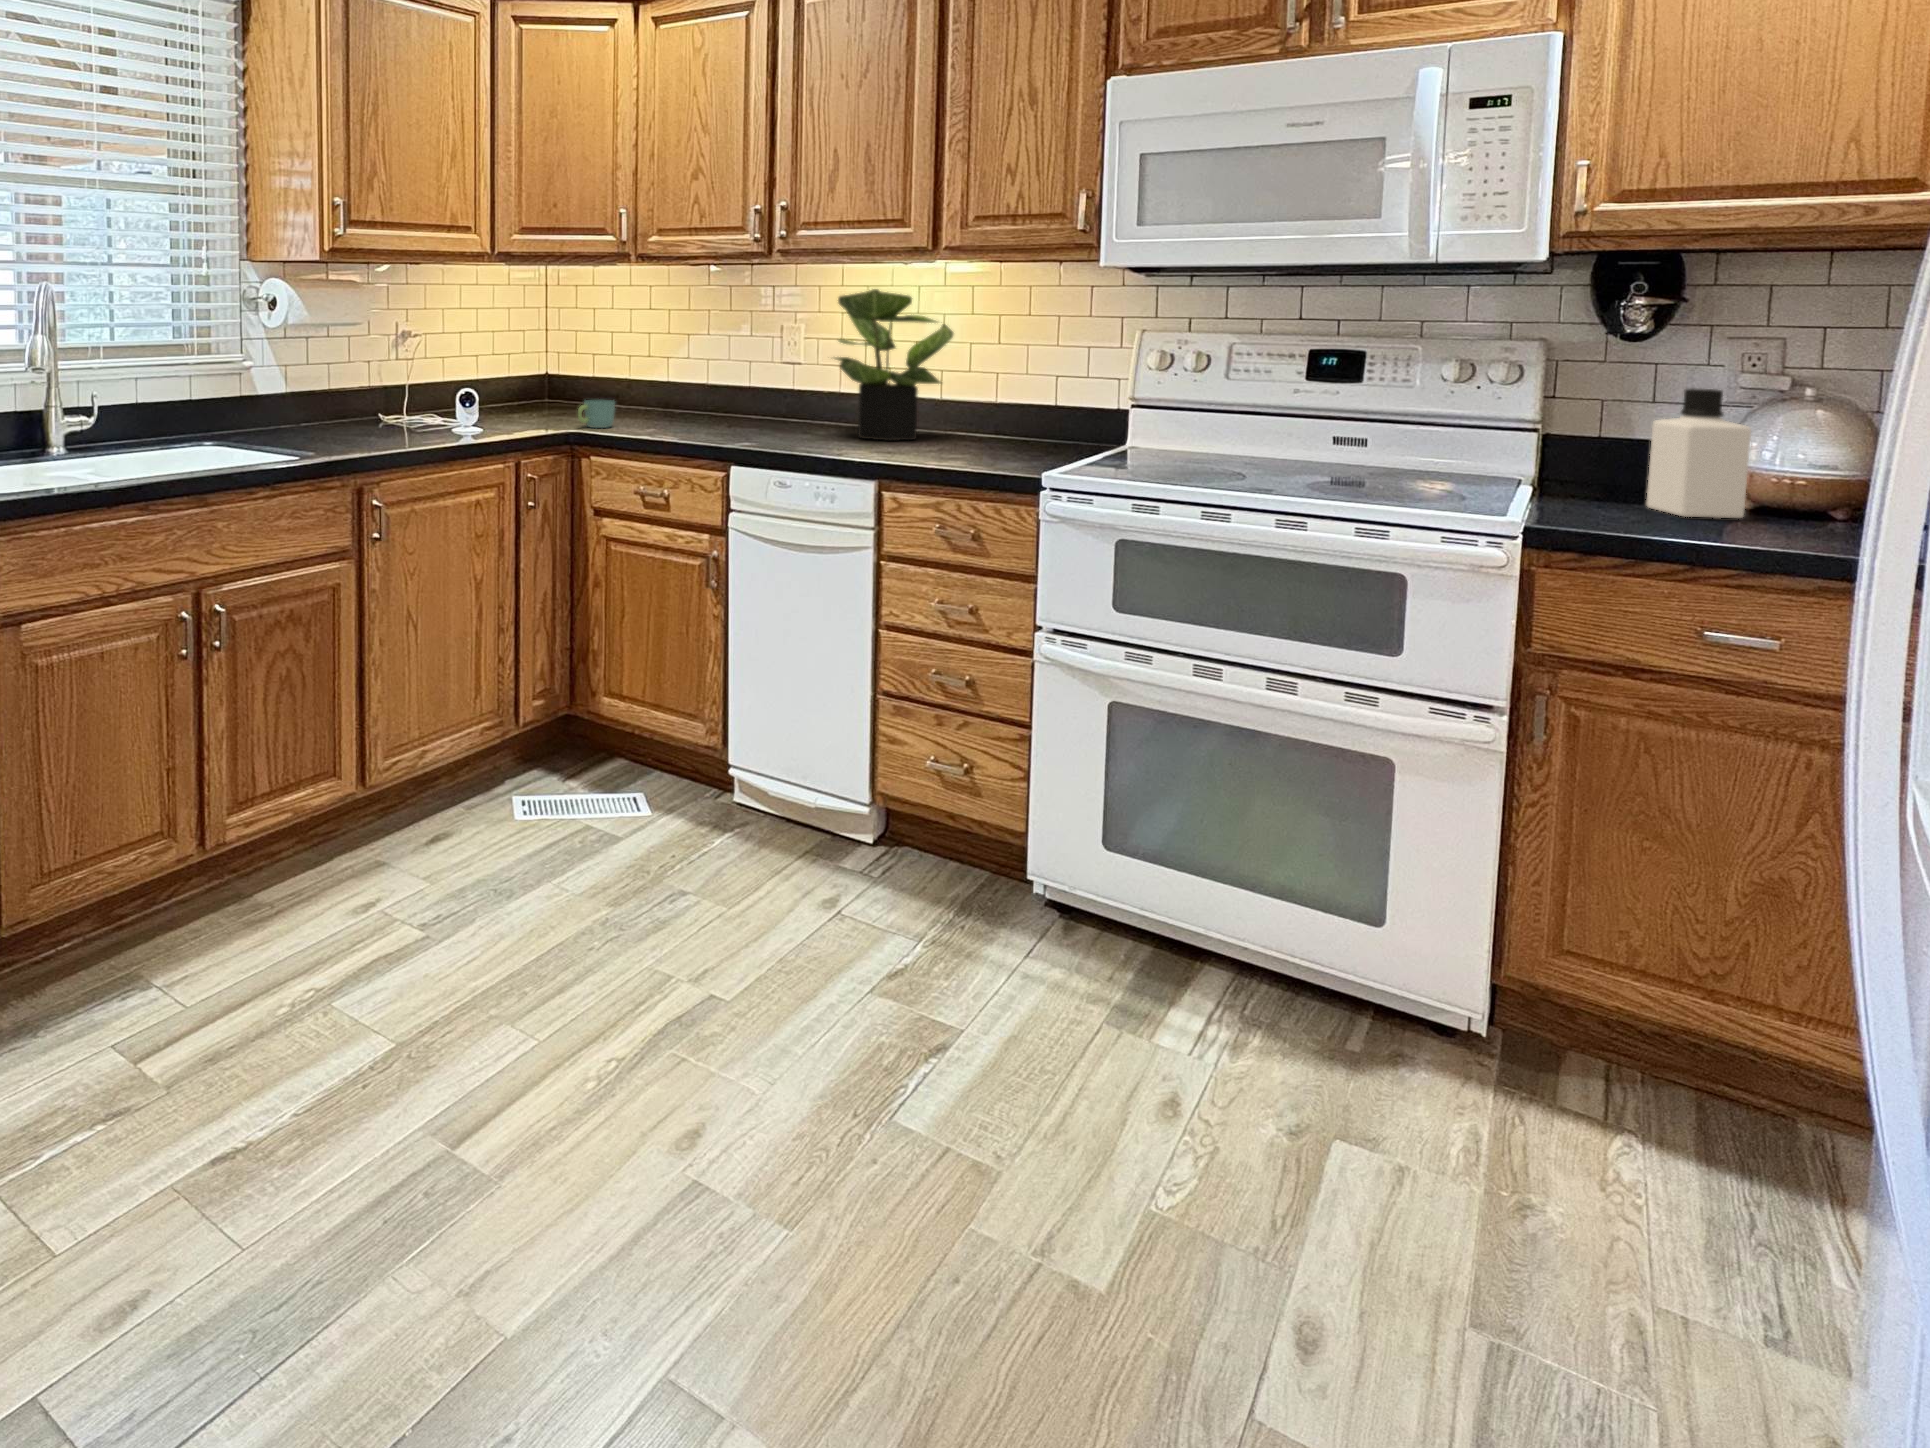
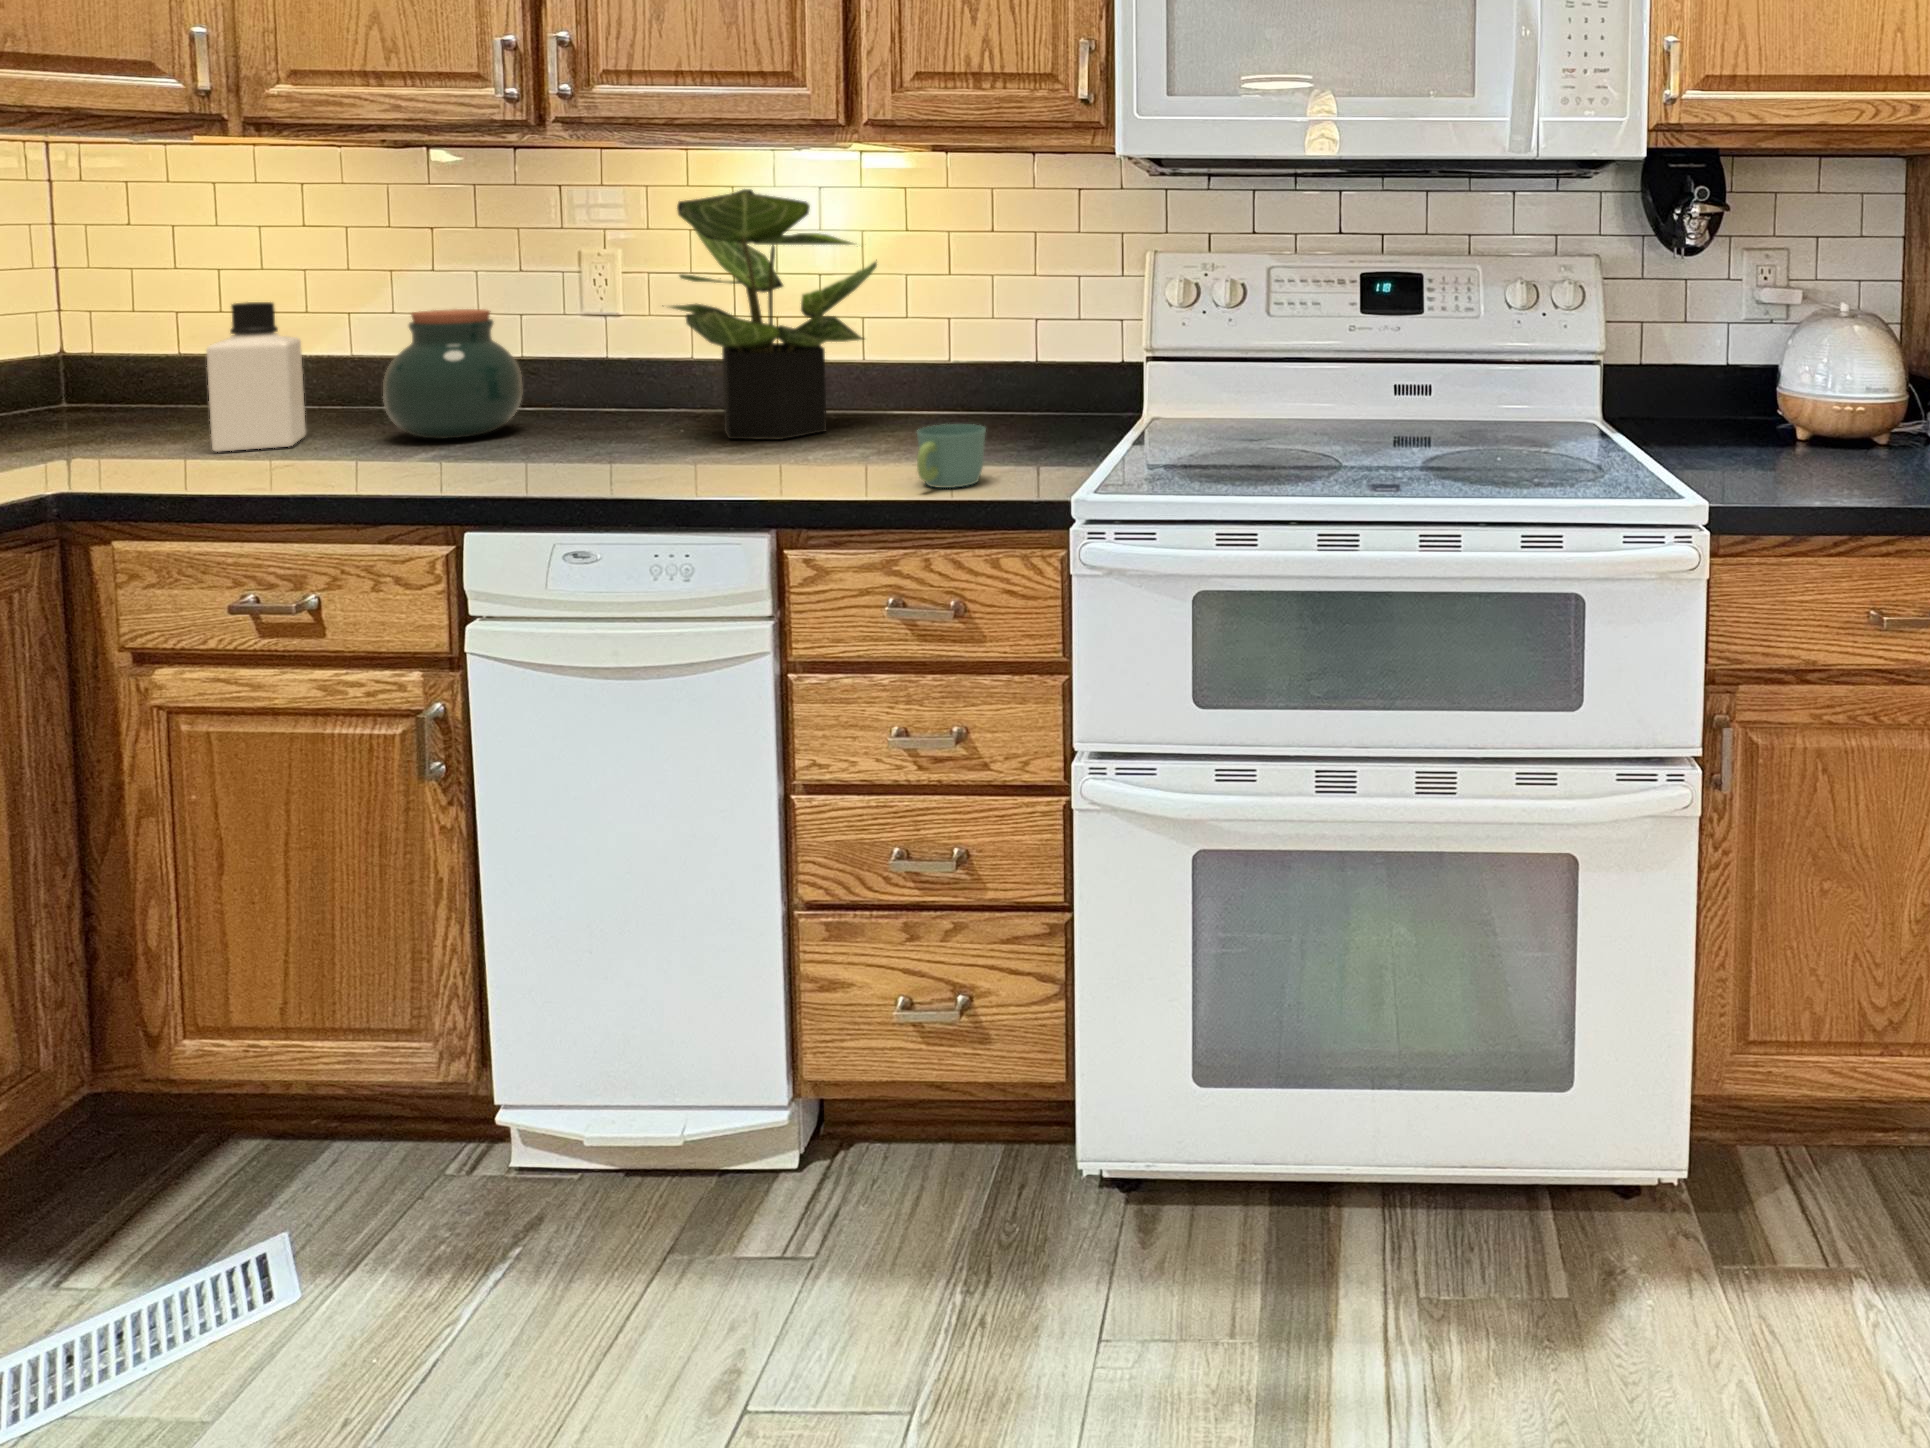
jar: none [690,356,753,426] -> present [383,309,522,439]
bottle: present [1646,388,1751,518] -> present [207,302,306,451]
mug: present [578,400,615,428] -> present [917,424,986,488]

